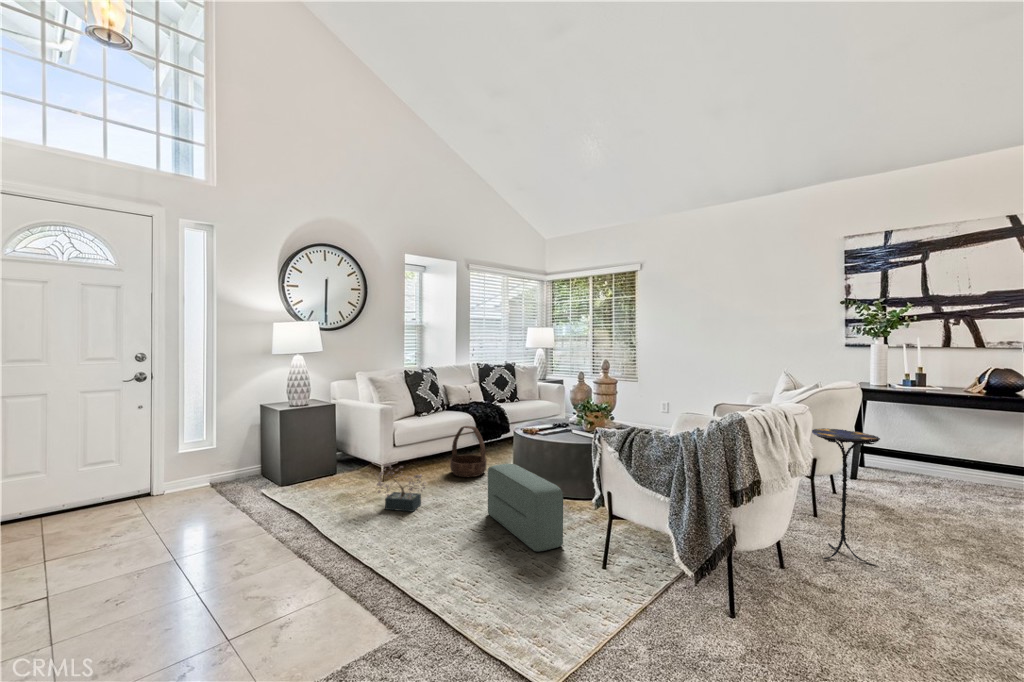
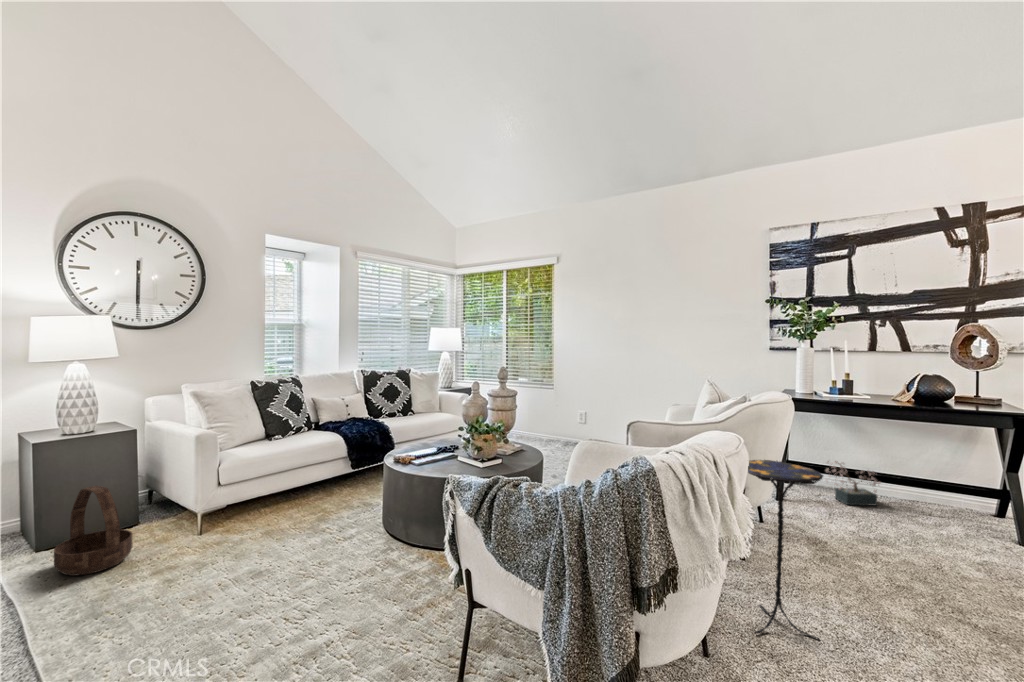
basket: present [450,426,487,477] -> present [54,486,132,576]
decorative plant: present [377,463,425,512] -> present [826,461,880,506]
pouf: present [488,464,563,552] -> none [329,513,418,654]

